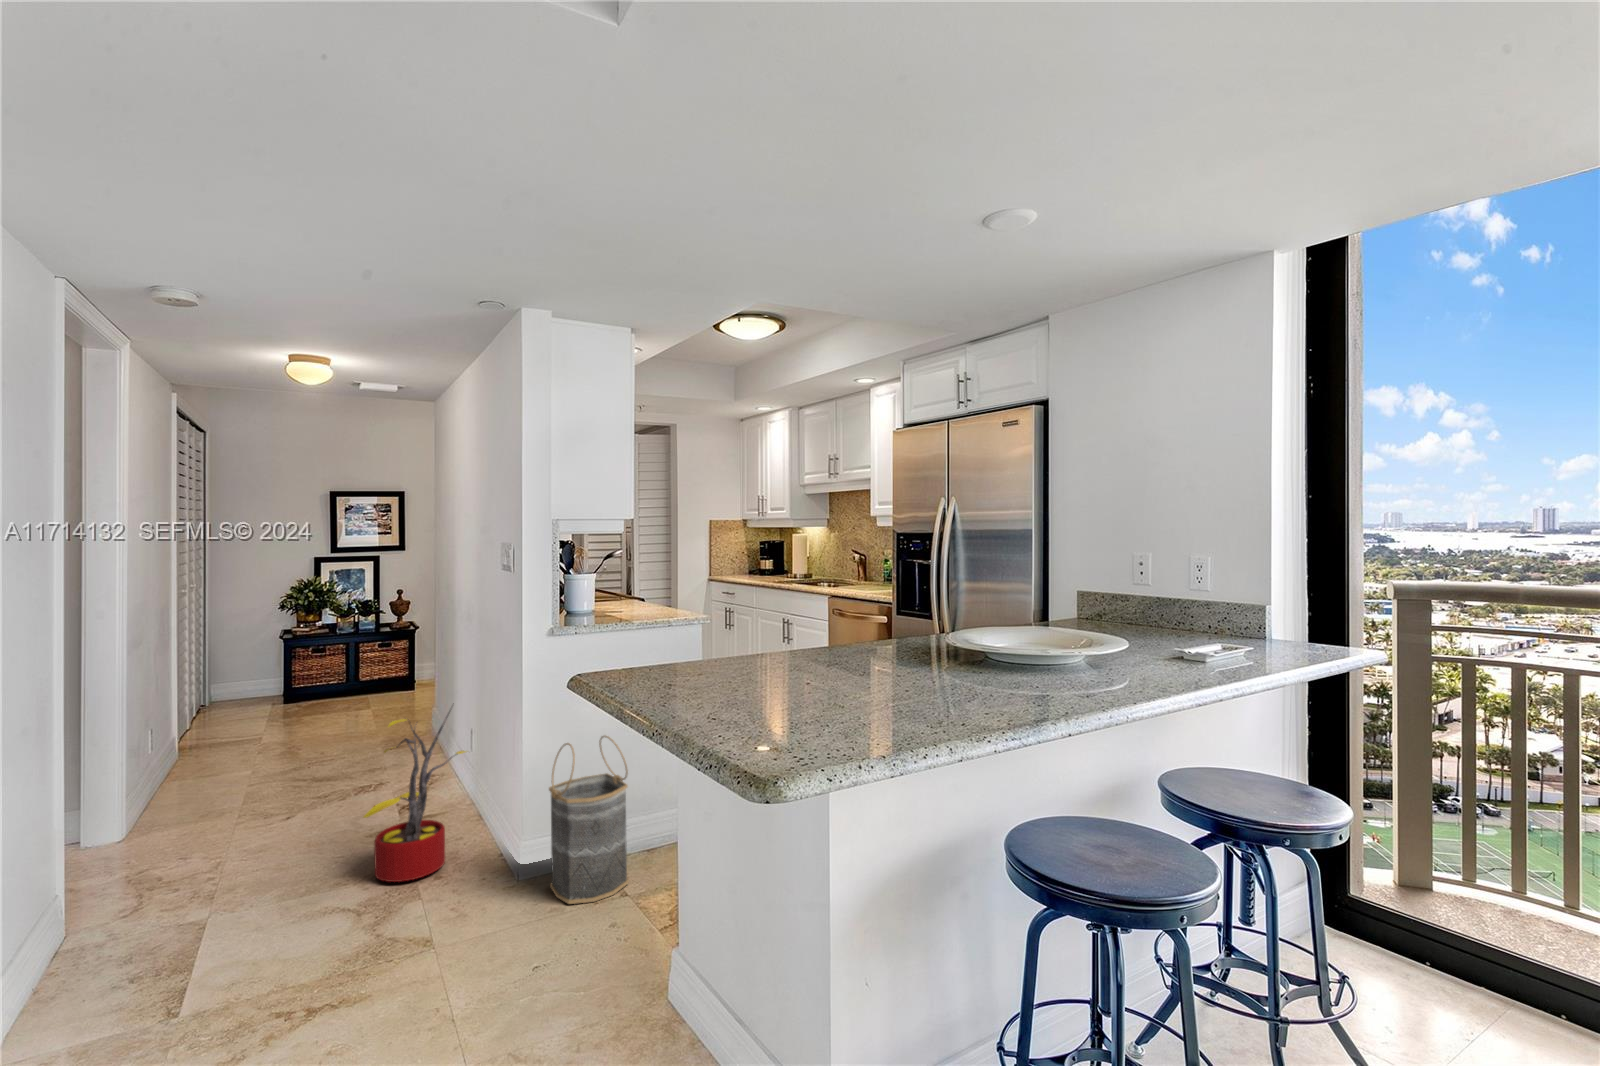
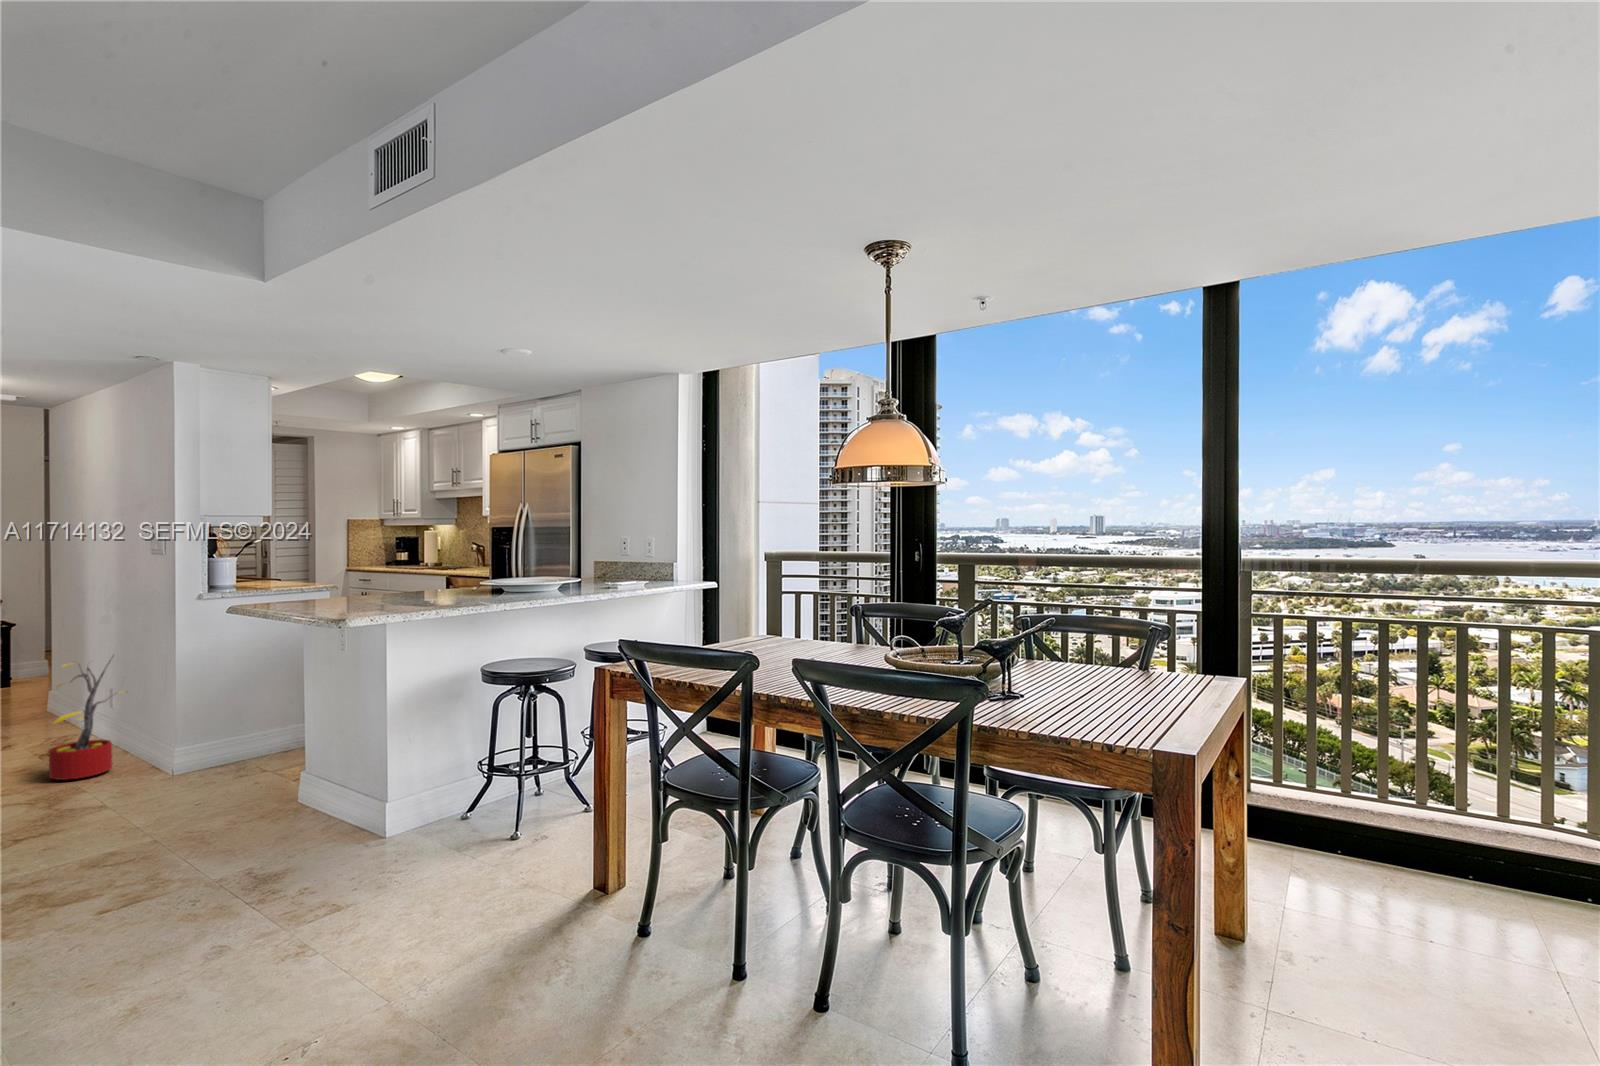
basket: present [549,736,629,904] -> none [209,663,274,773]

